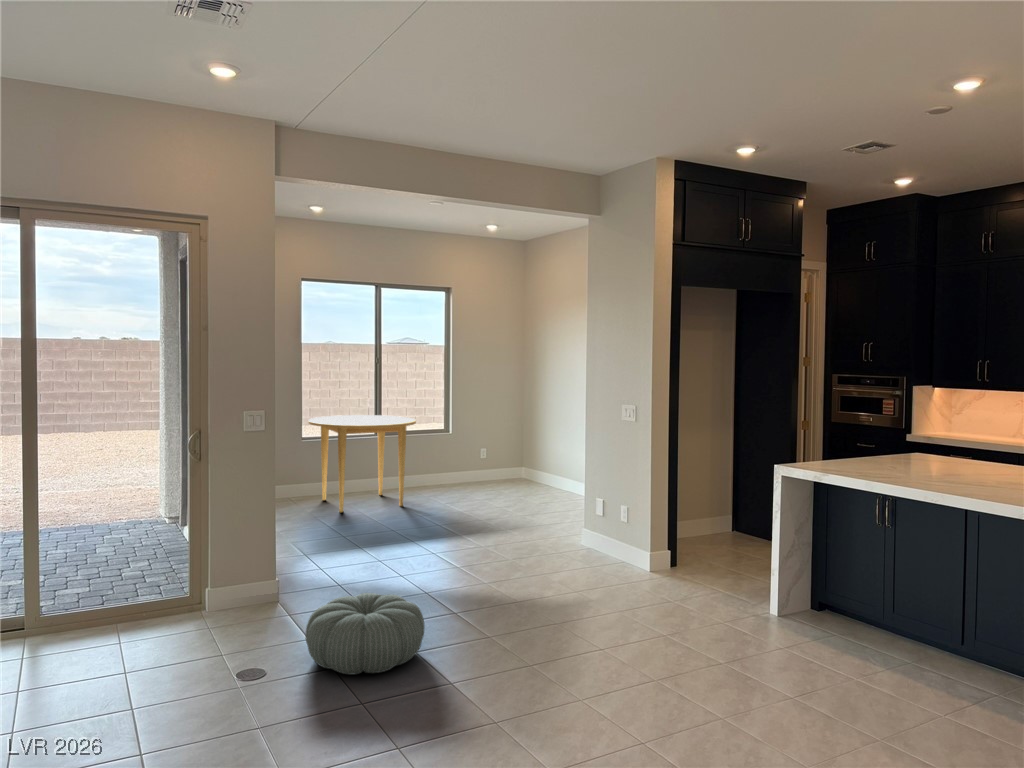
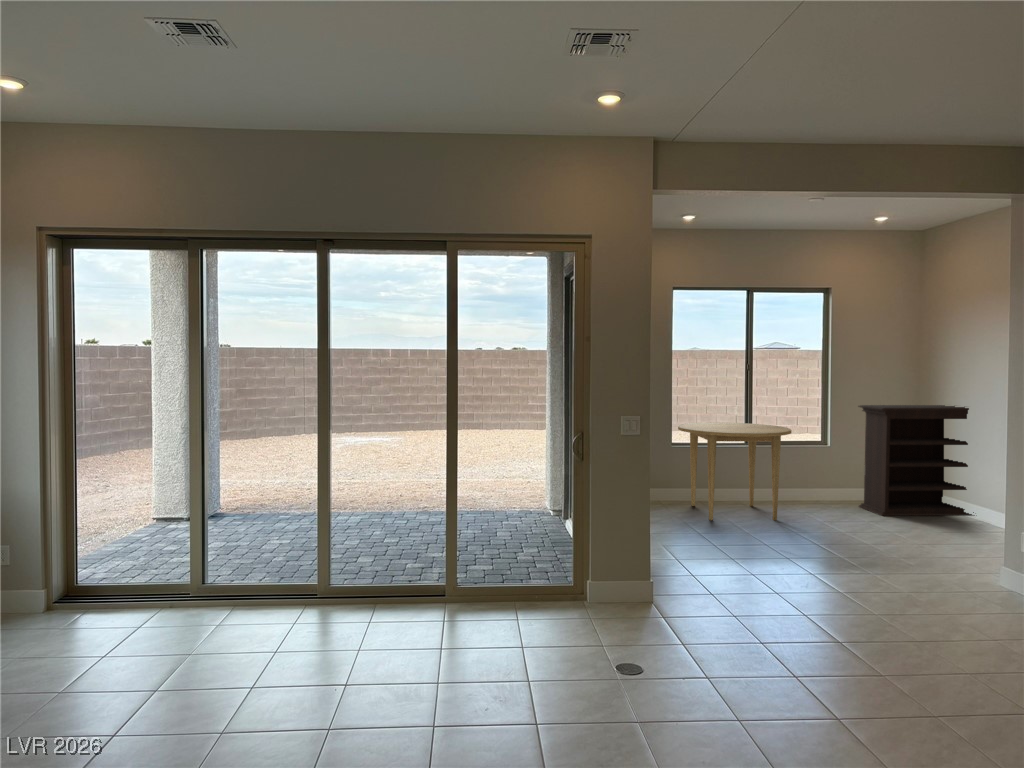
bookshelf: none [473,395,564,494] -> present [858,405,975,516]
pouf: present [305,593,425,675] -> none [680,614,814,707]

